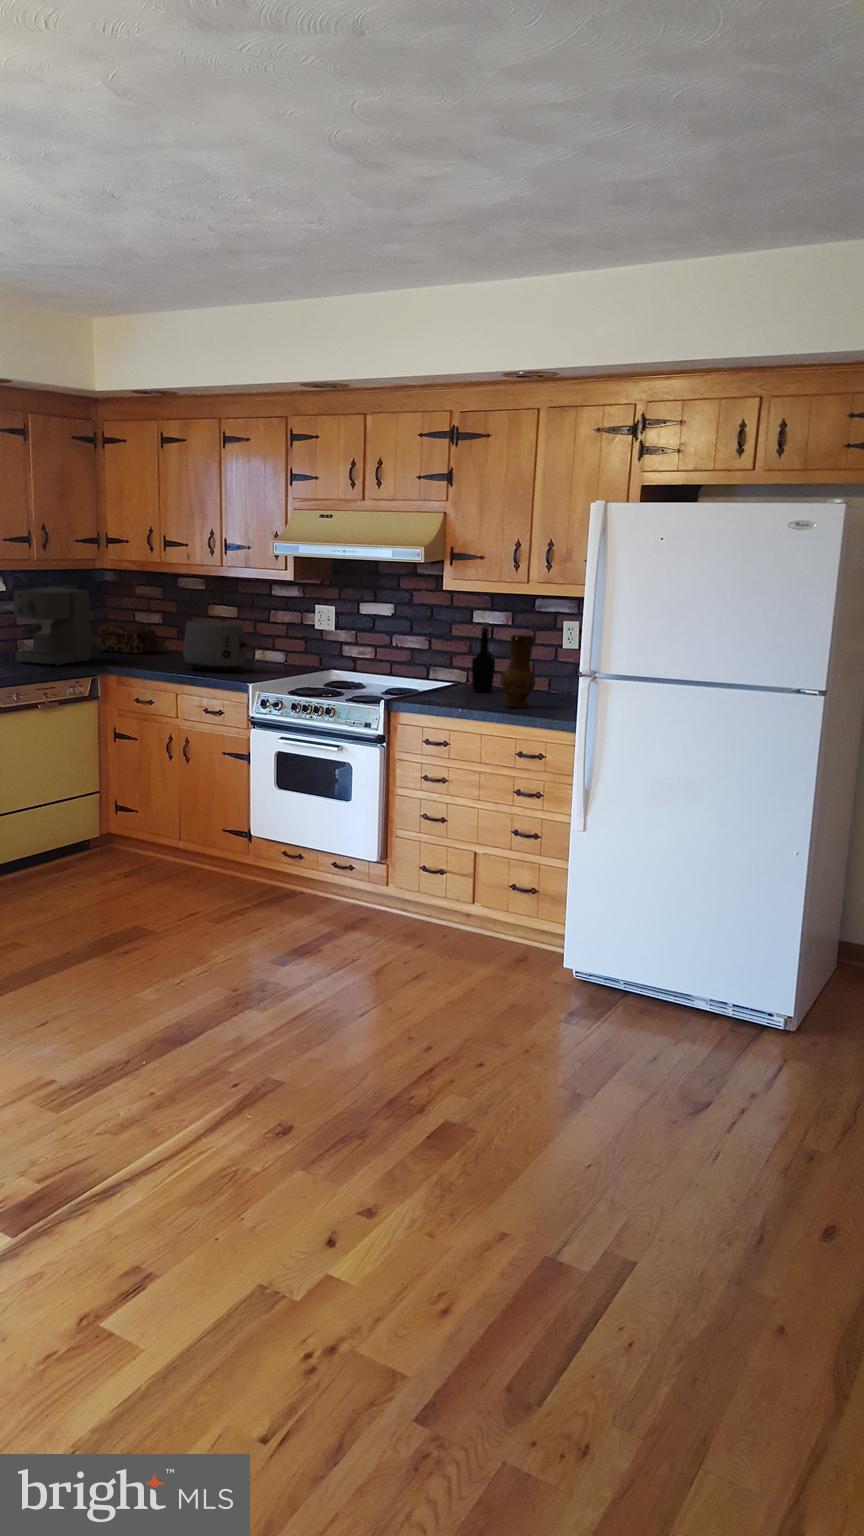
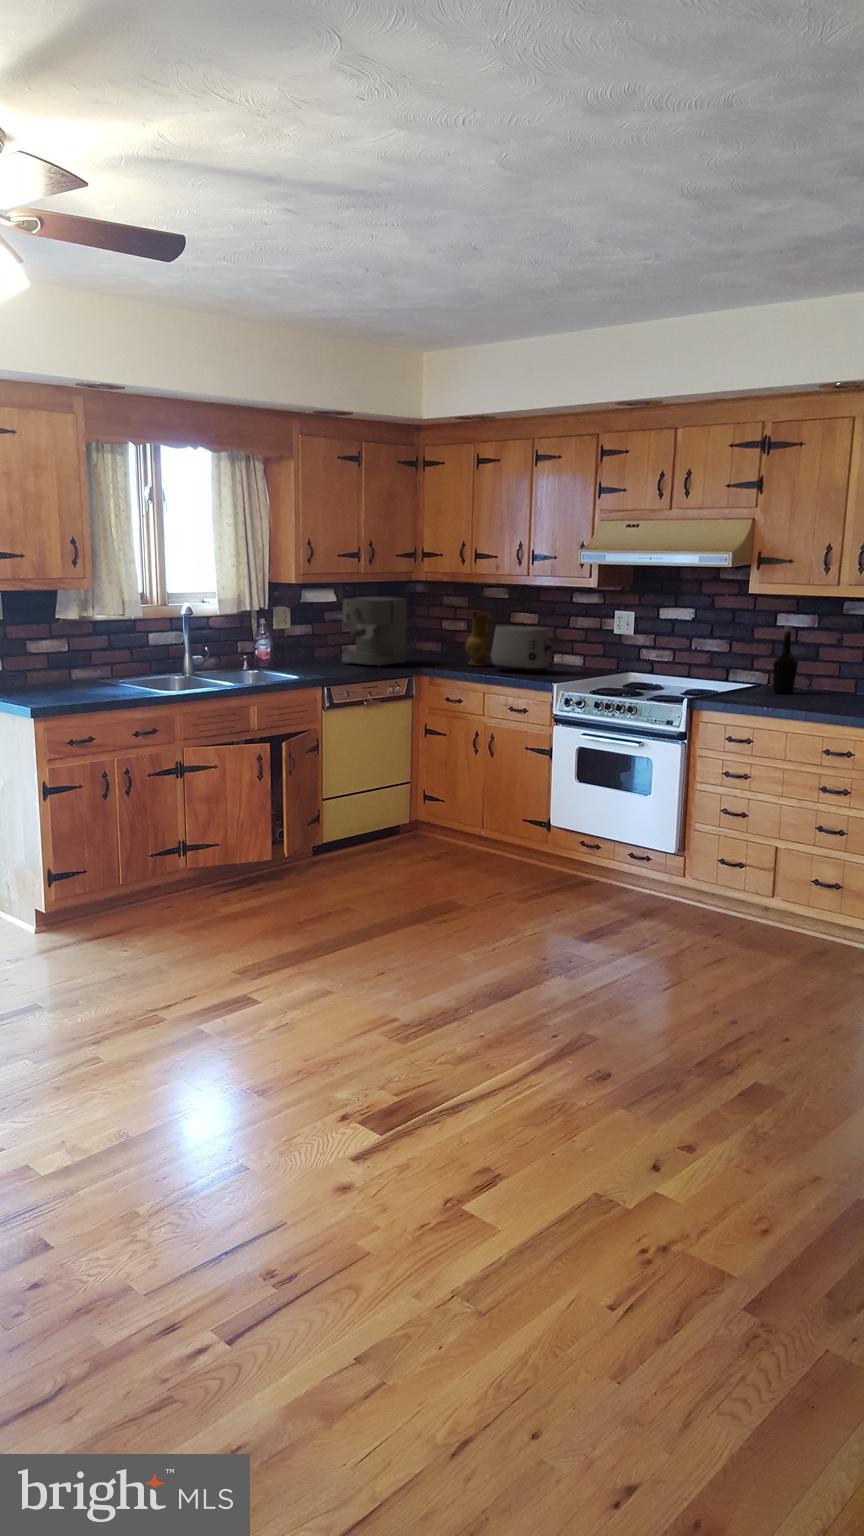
bread loaf: present [97,622,158,653] -> none [409,629,463,657]
ceramic jug: present [500,635,536,708] -> present [465,612,492,666]

